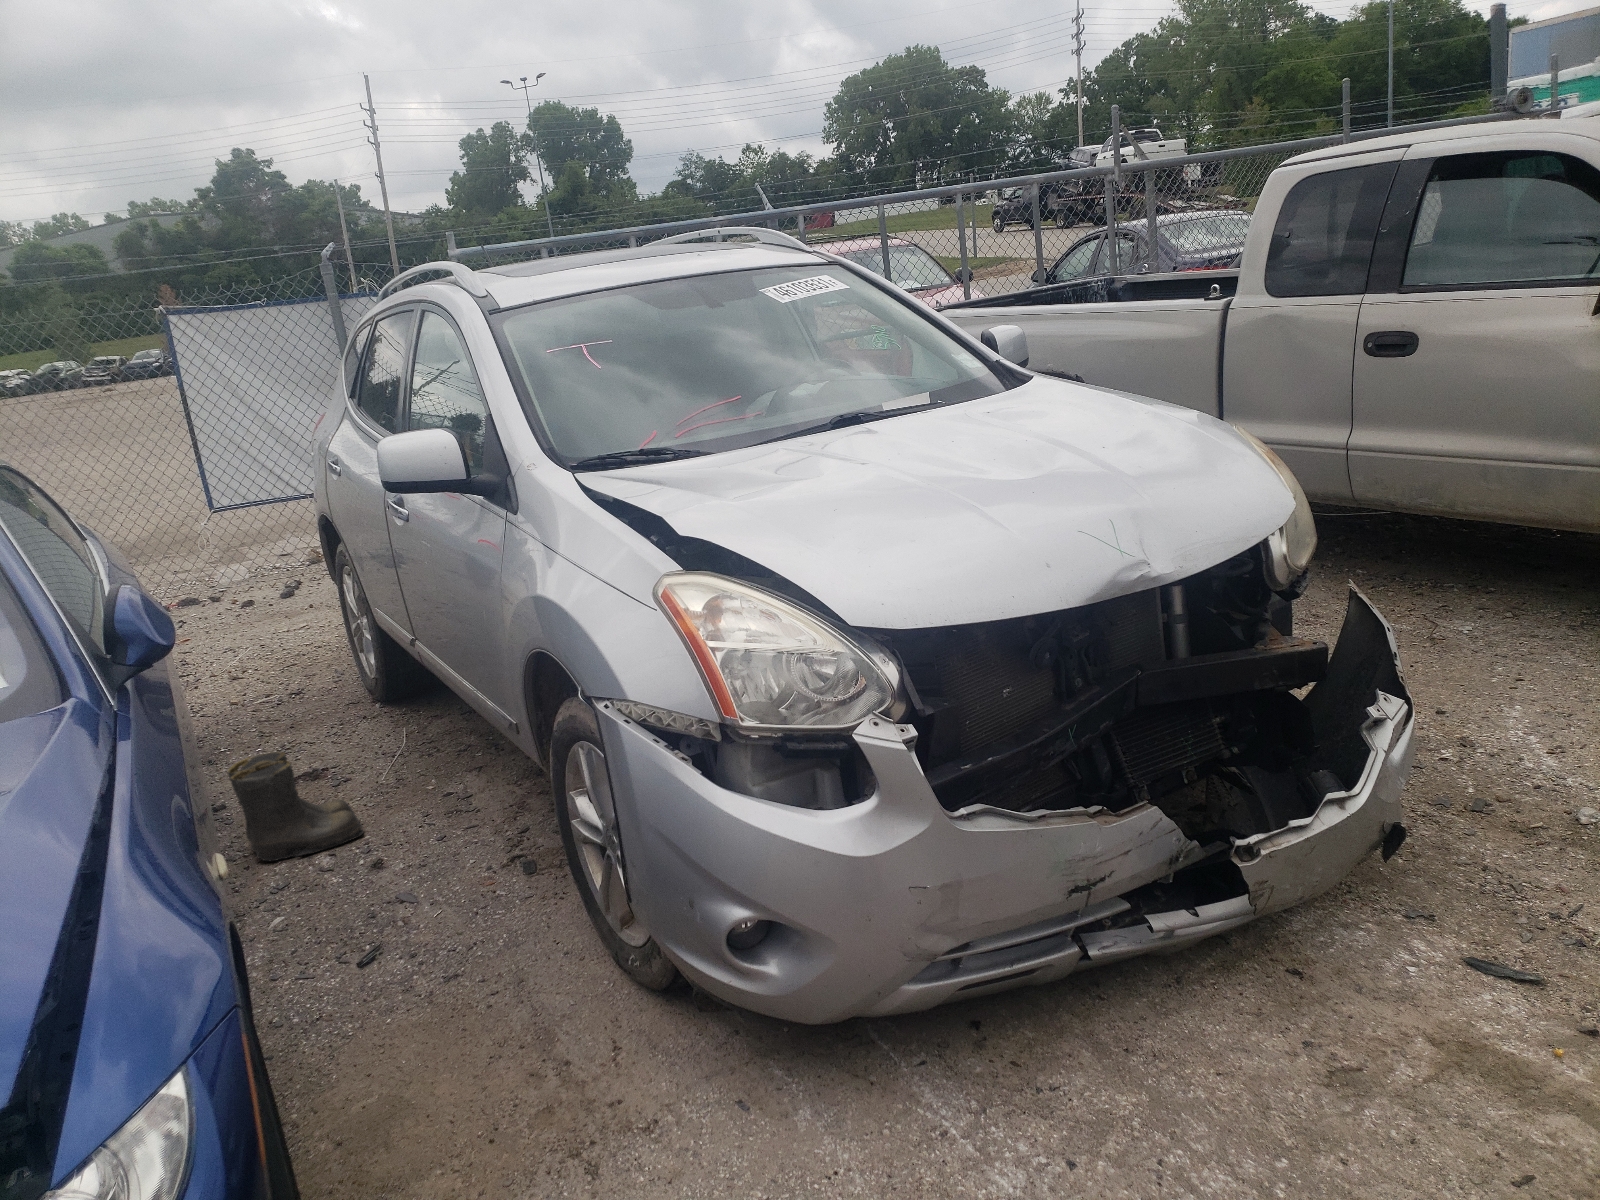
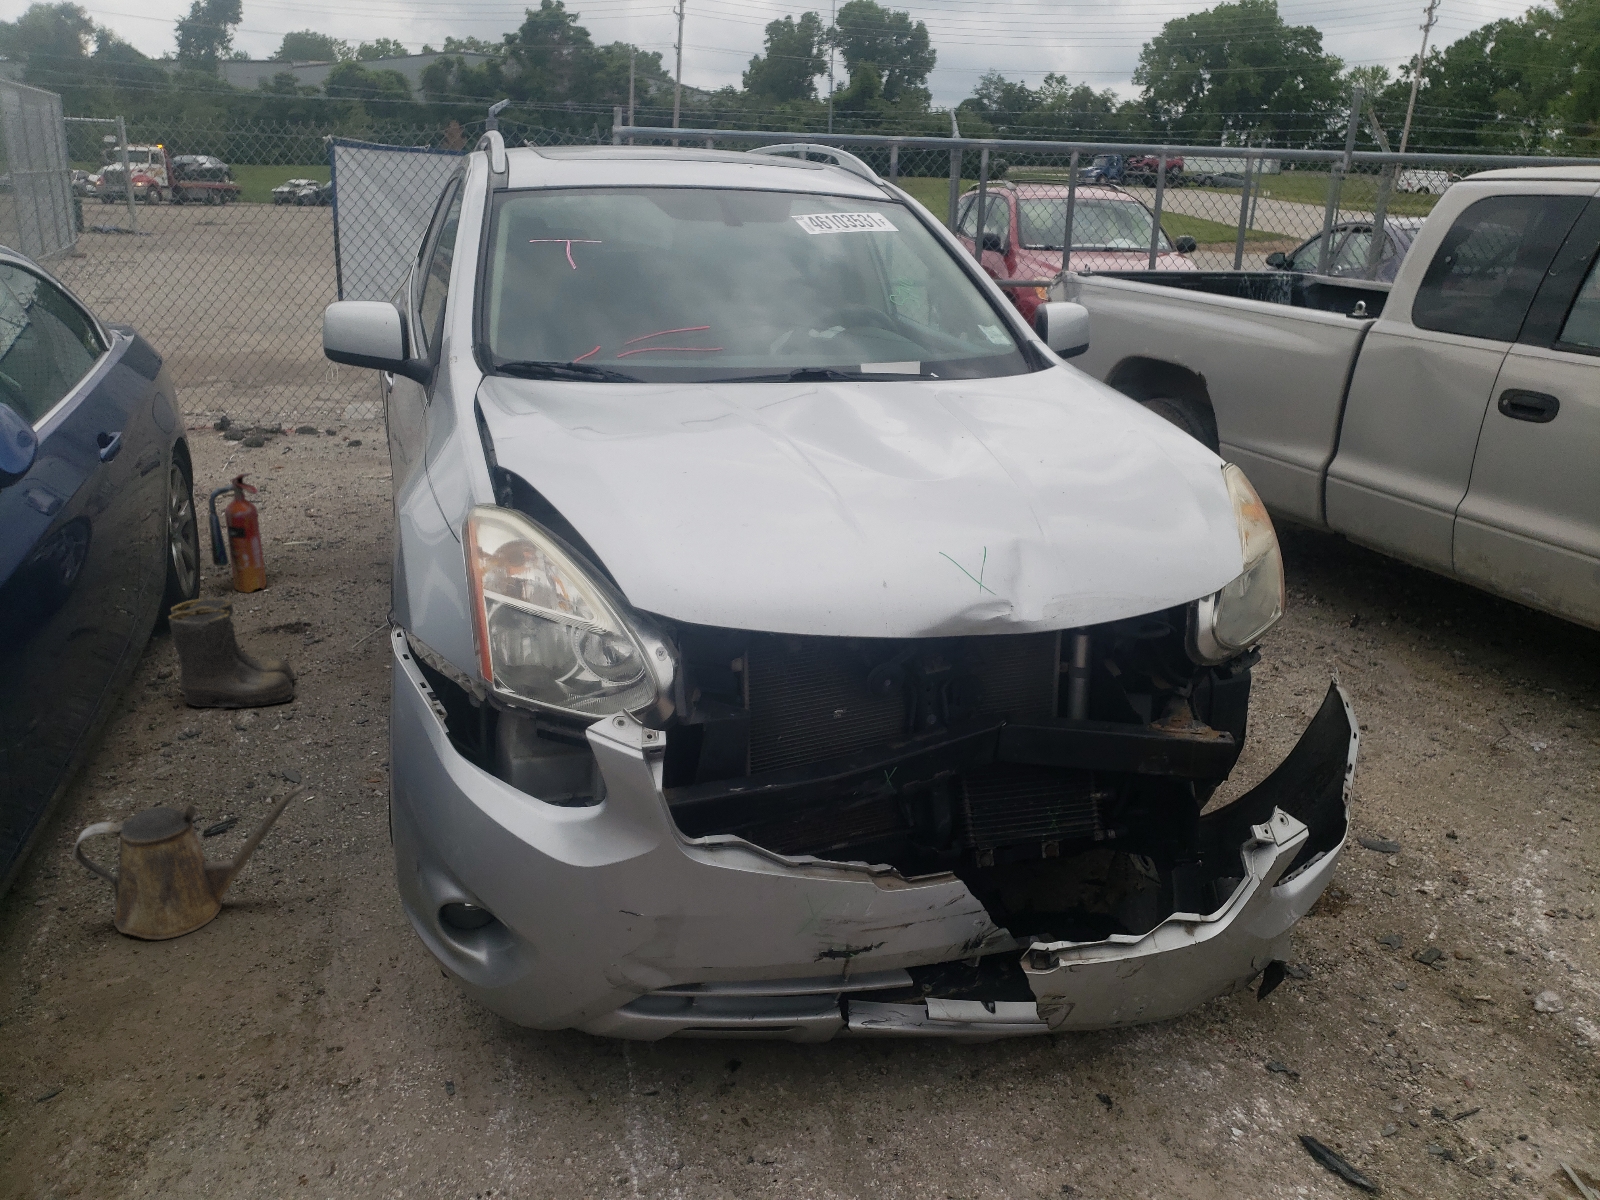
fire extinguisher: none [198,633,265,754] -> present [209,473,267,593]
watering can: none [279,886,485,1067] -> present [73,786,306,940]

